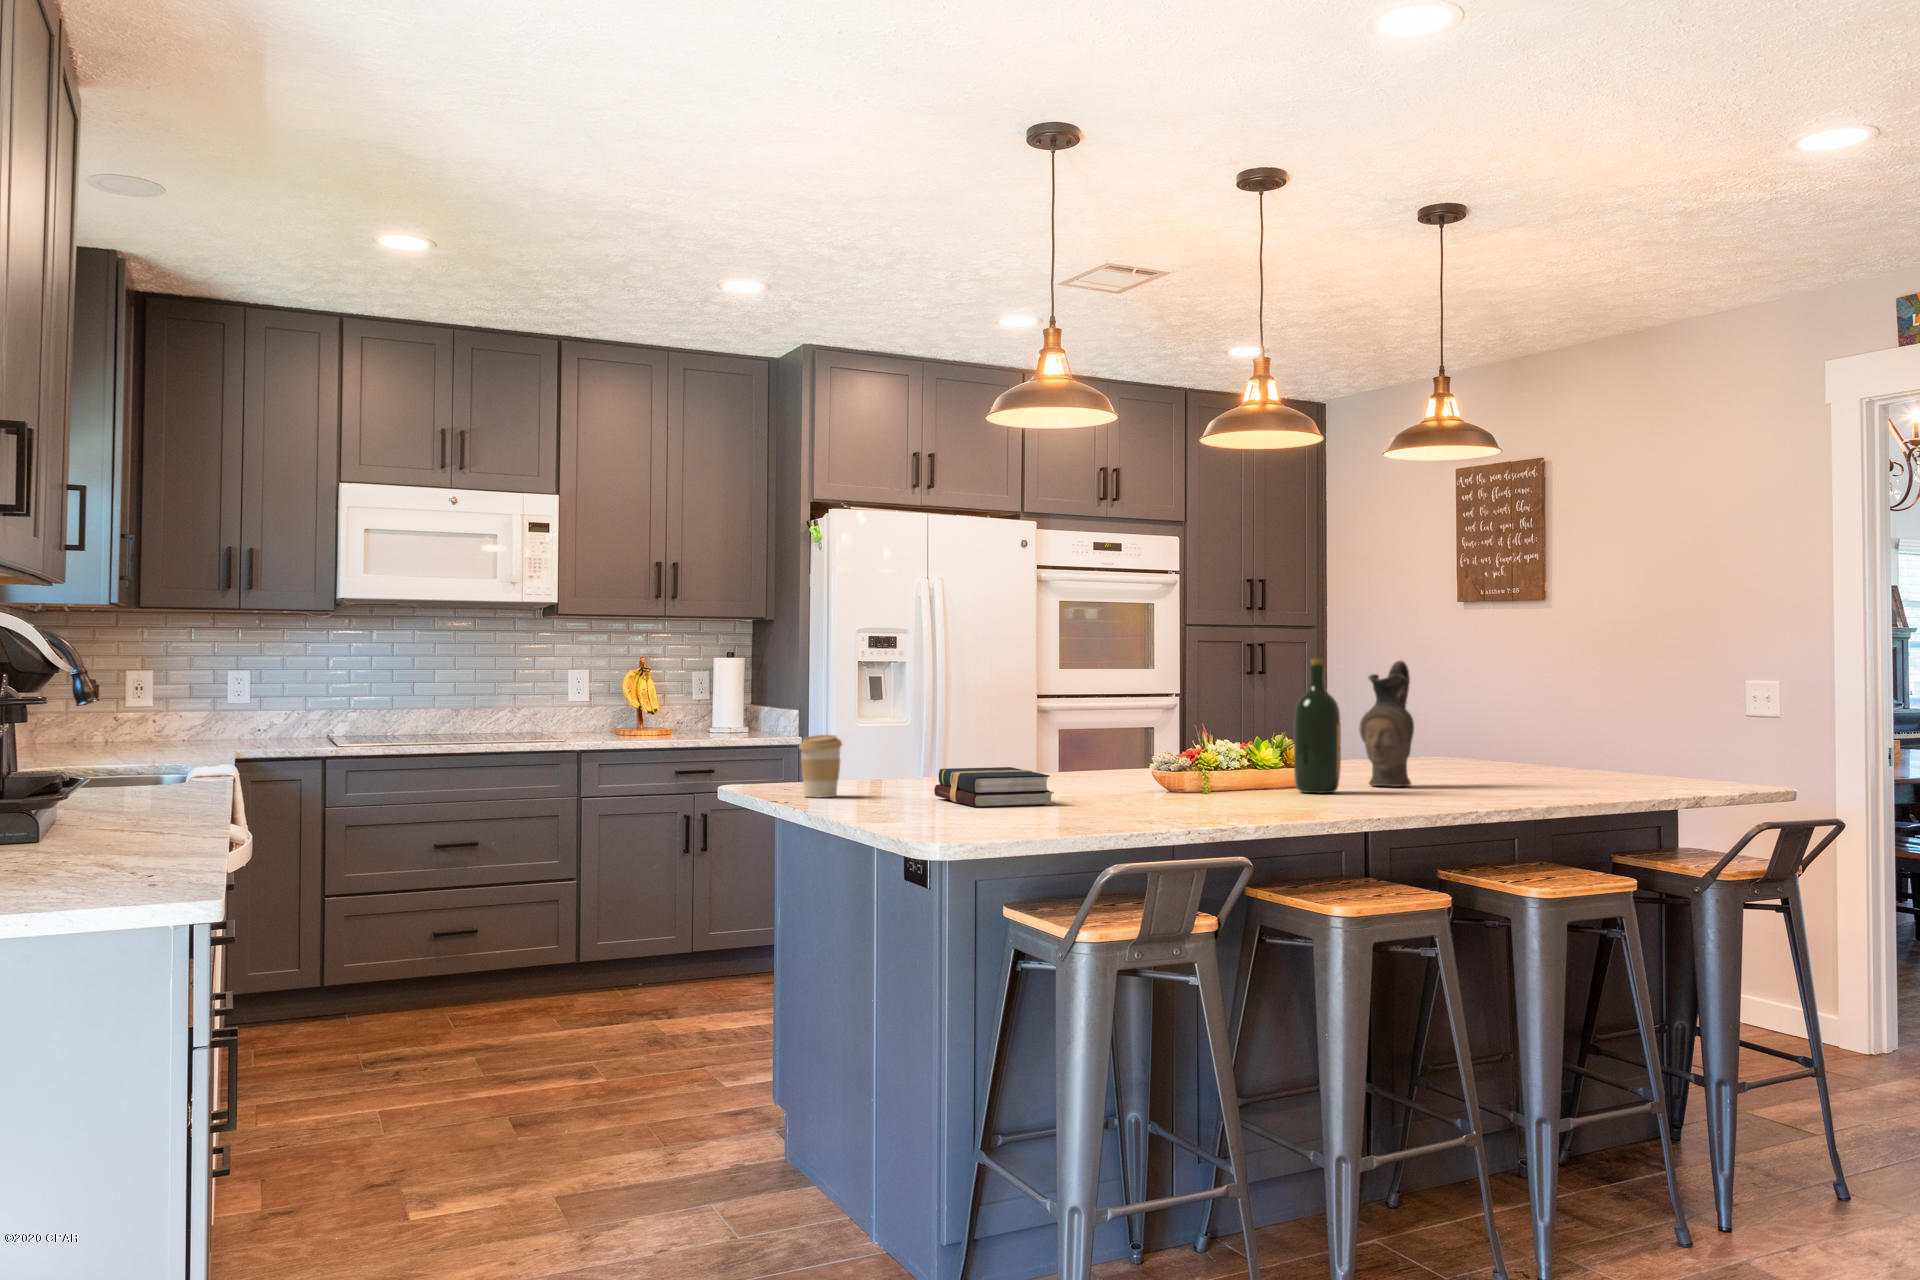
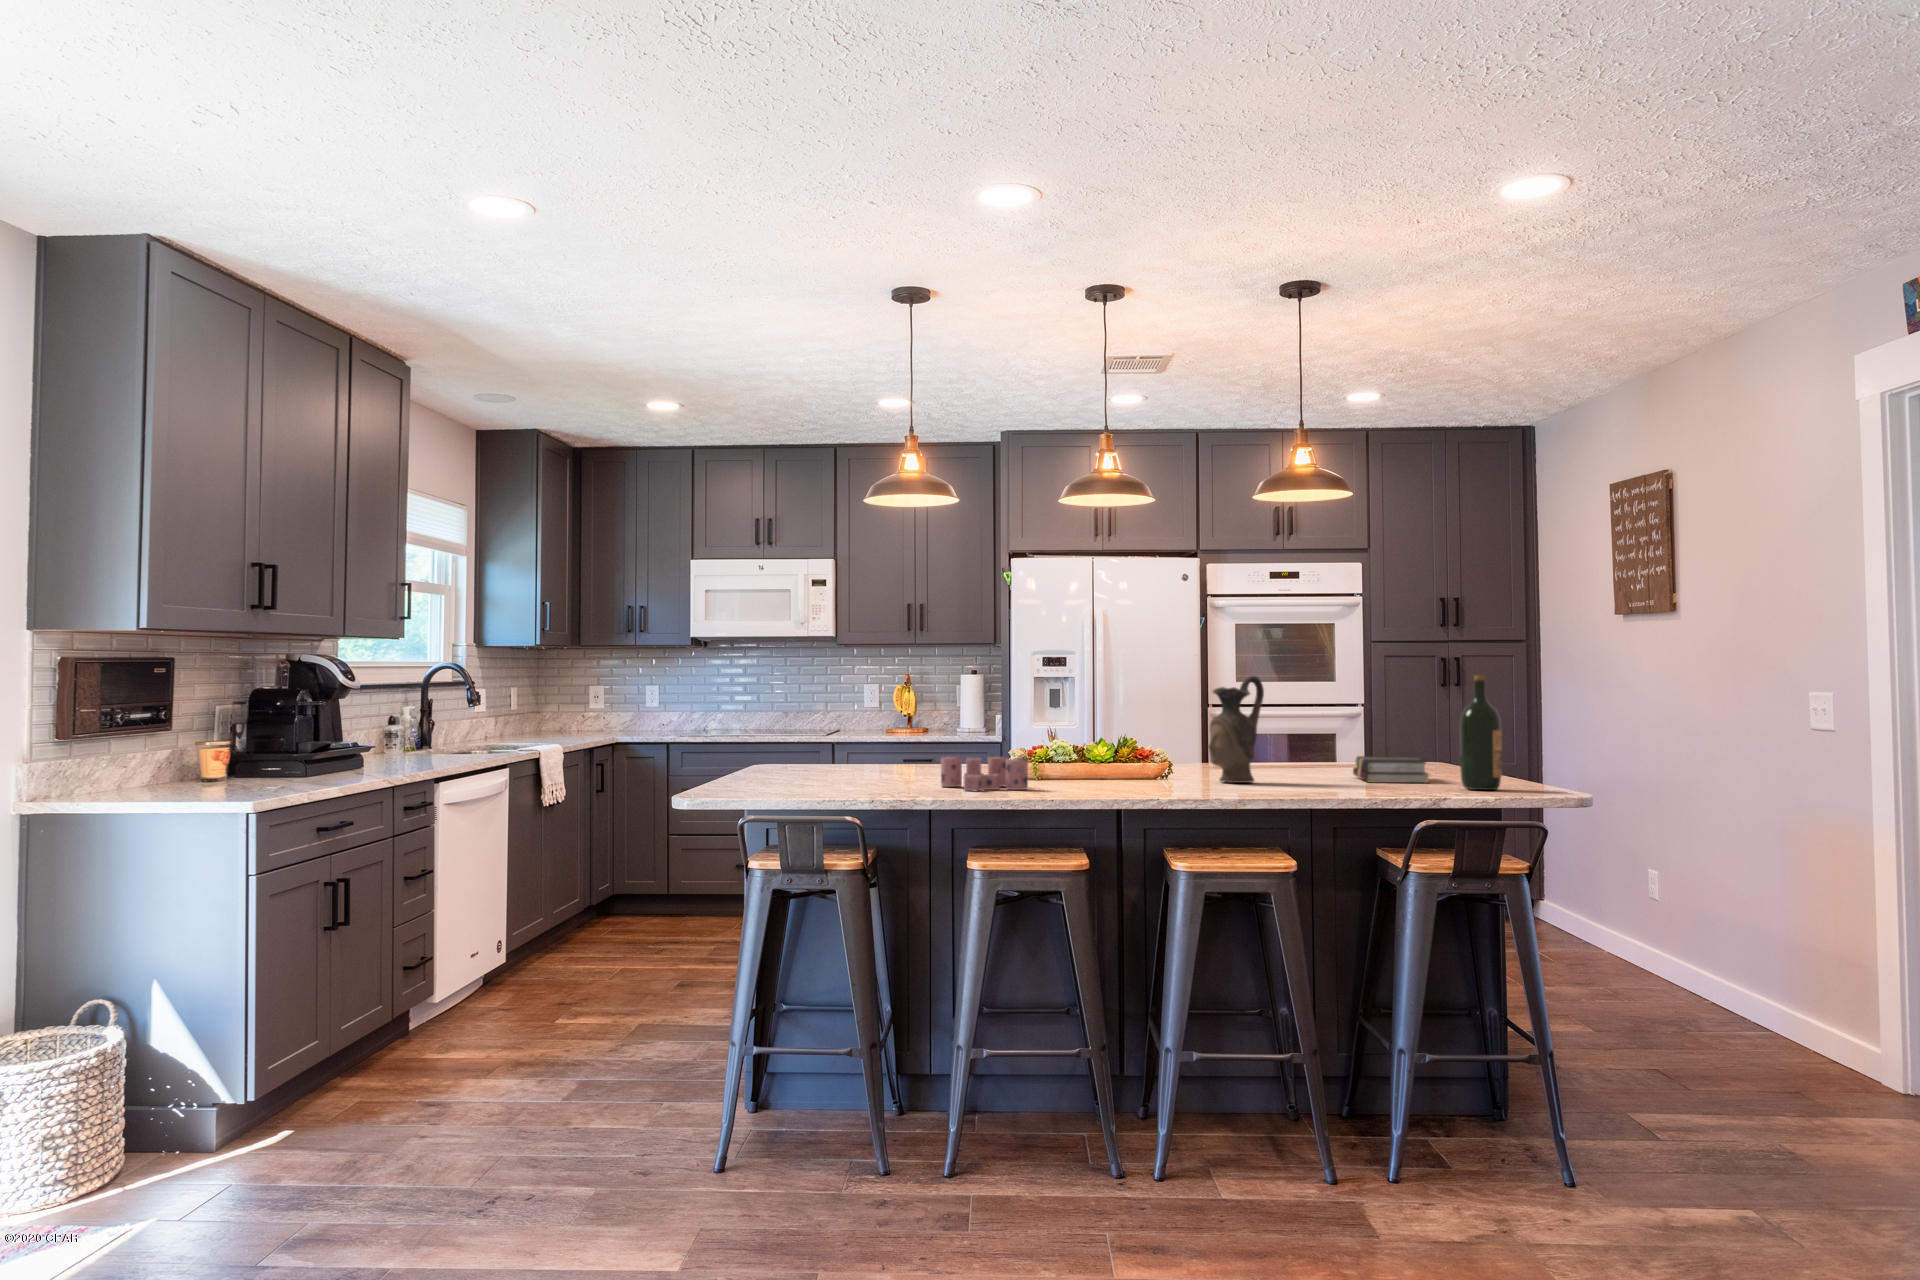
wine bottle: present [1294,659,1341,793] -> present [1460,675,1502,790]
coffee cup: present [799,735,842,797] -> none [765,731,795,774]
candle: none [1149,764,1274,810] -> present [941,757,1028,791]
hardback book: present [934,767,1054,807] -> present [1353,756,1429,783]

